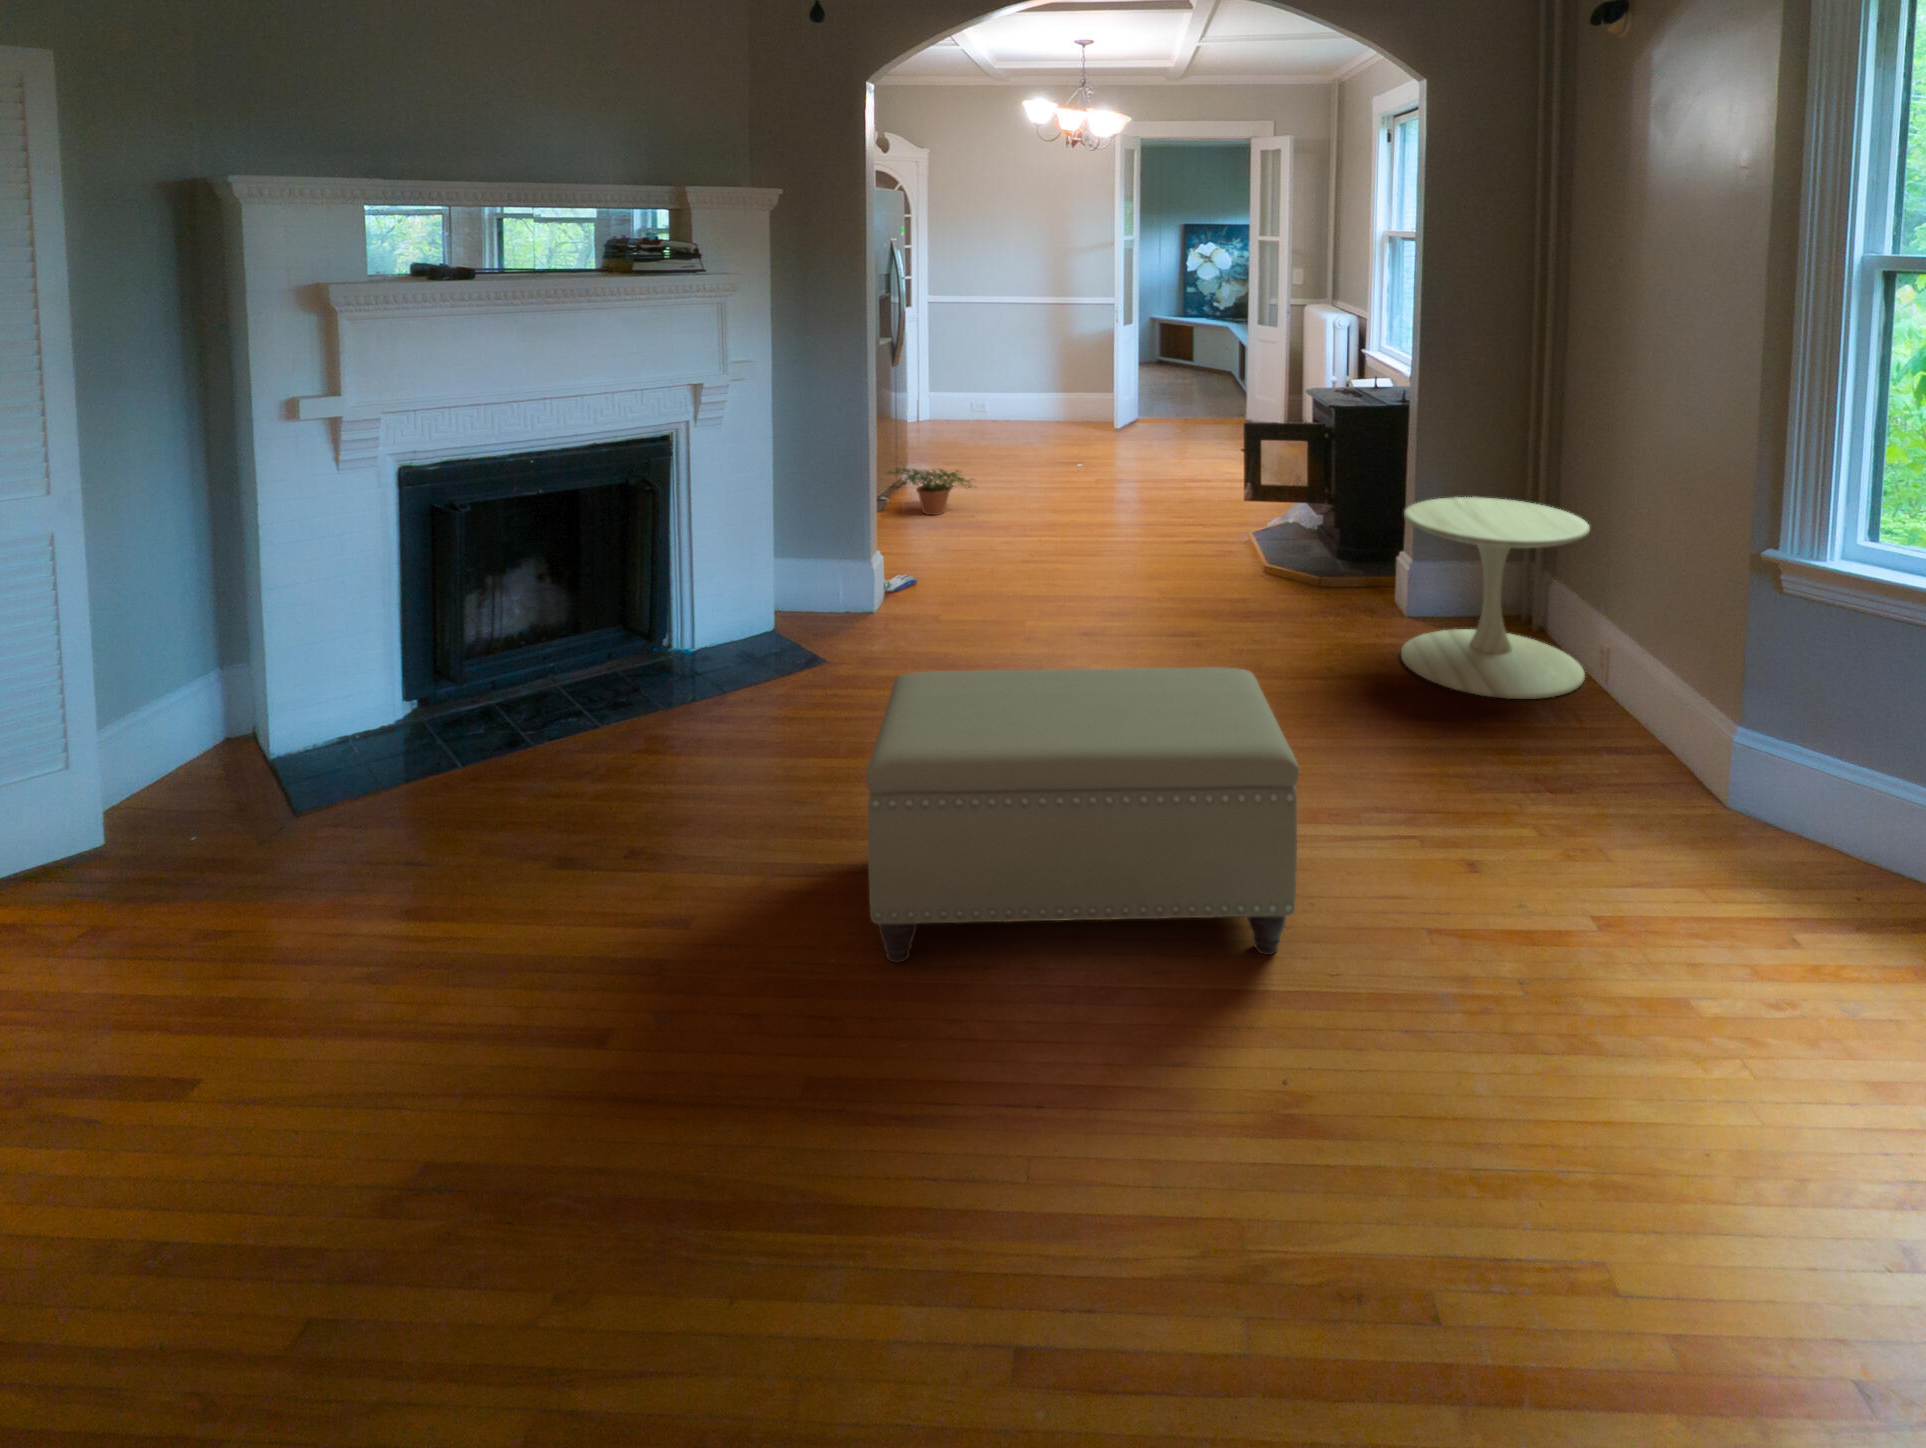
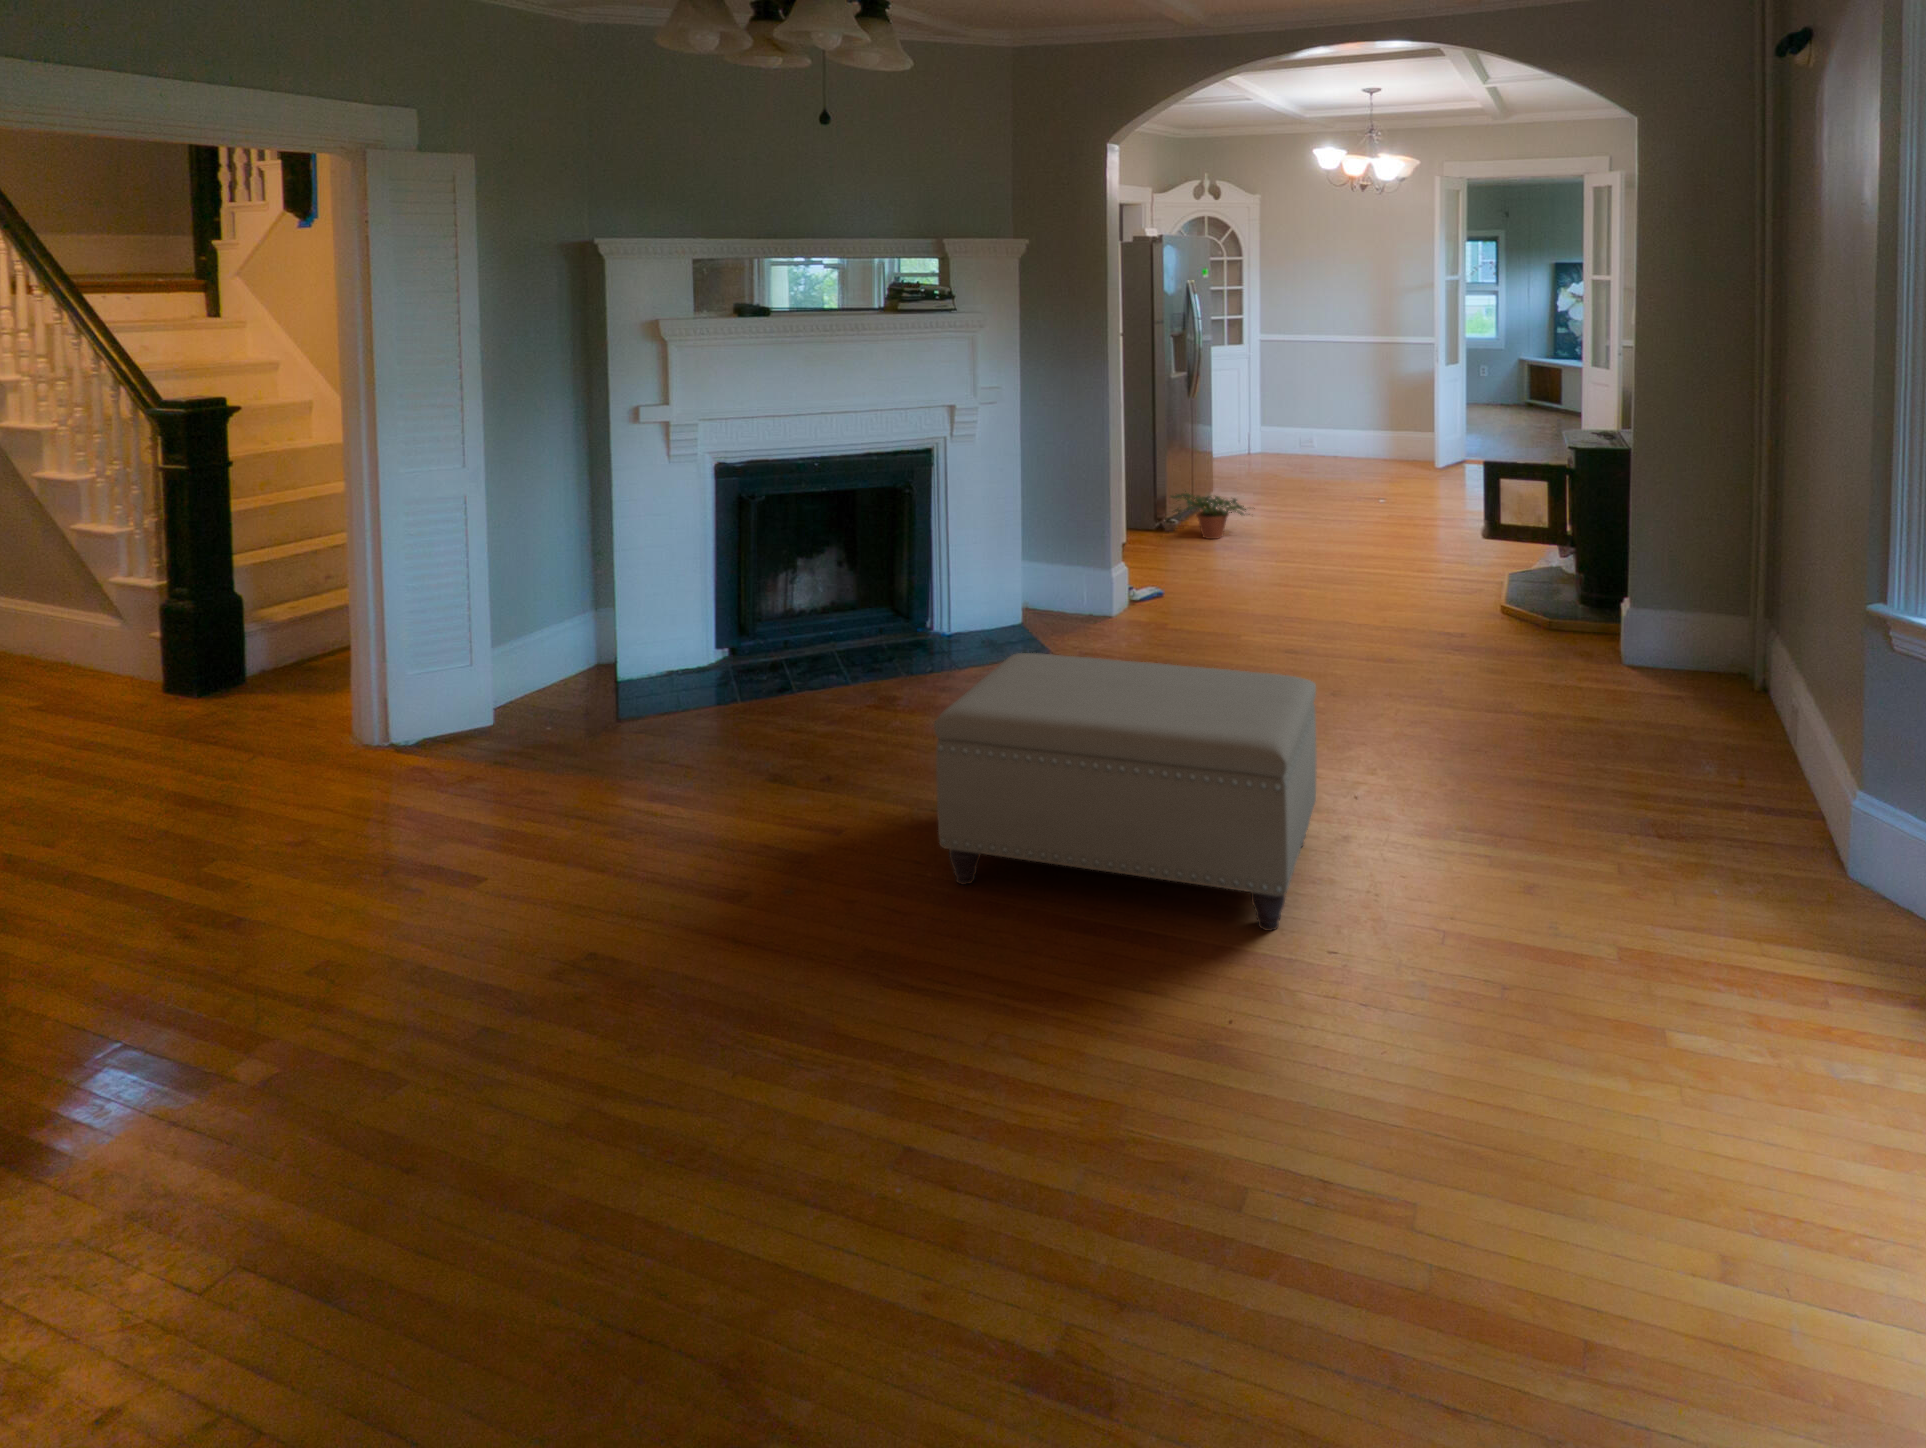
side table: present [1401,497,1590,699] -> none [1582,545,1781,758]

